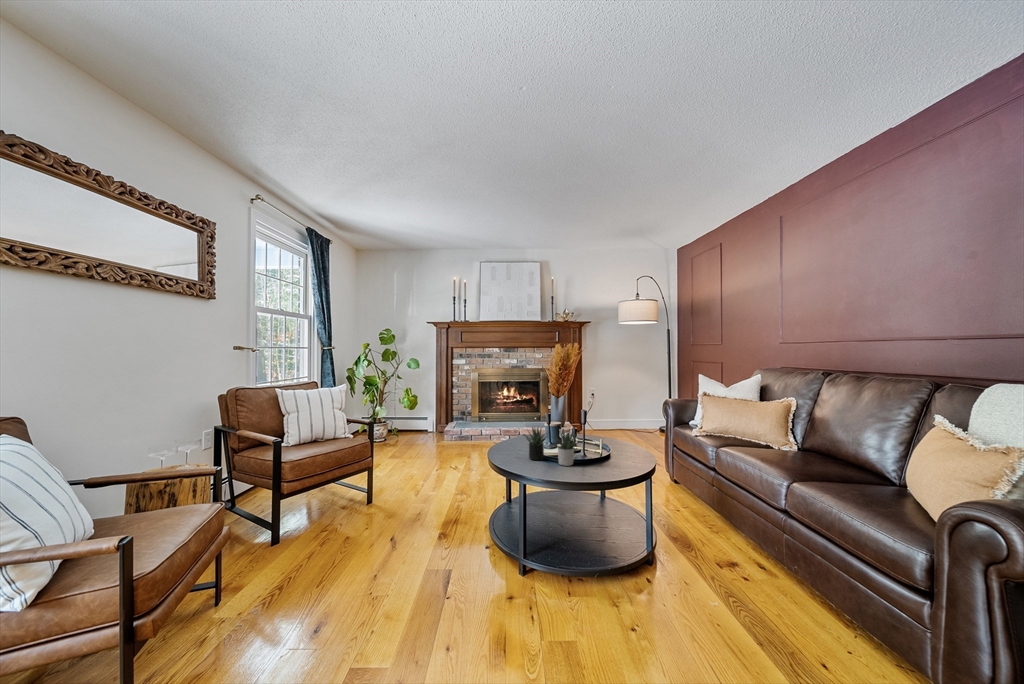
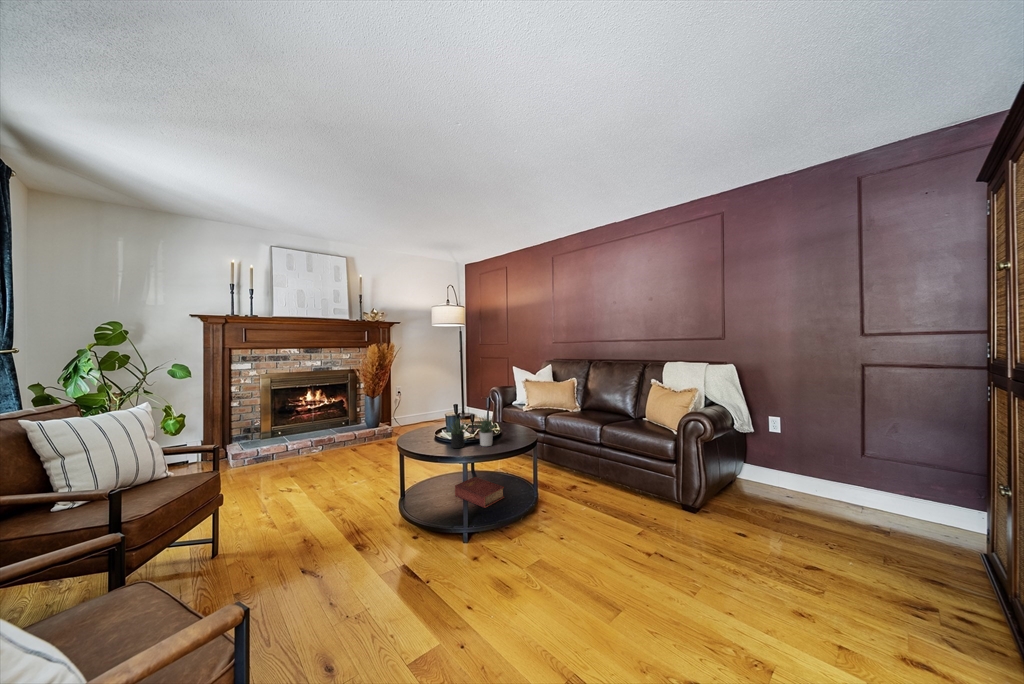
book: none [553,502,601,540] -> present [455,477,504,508]

